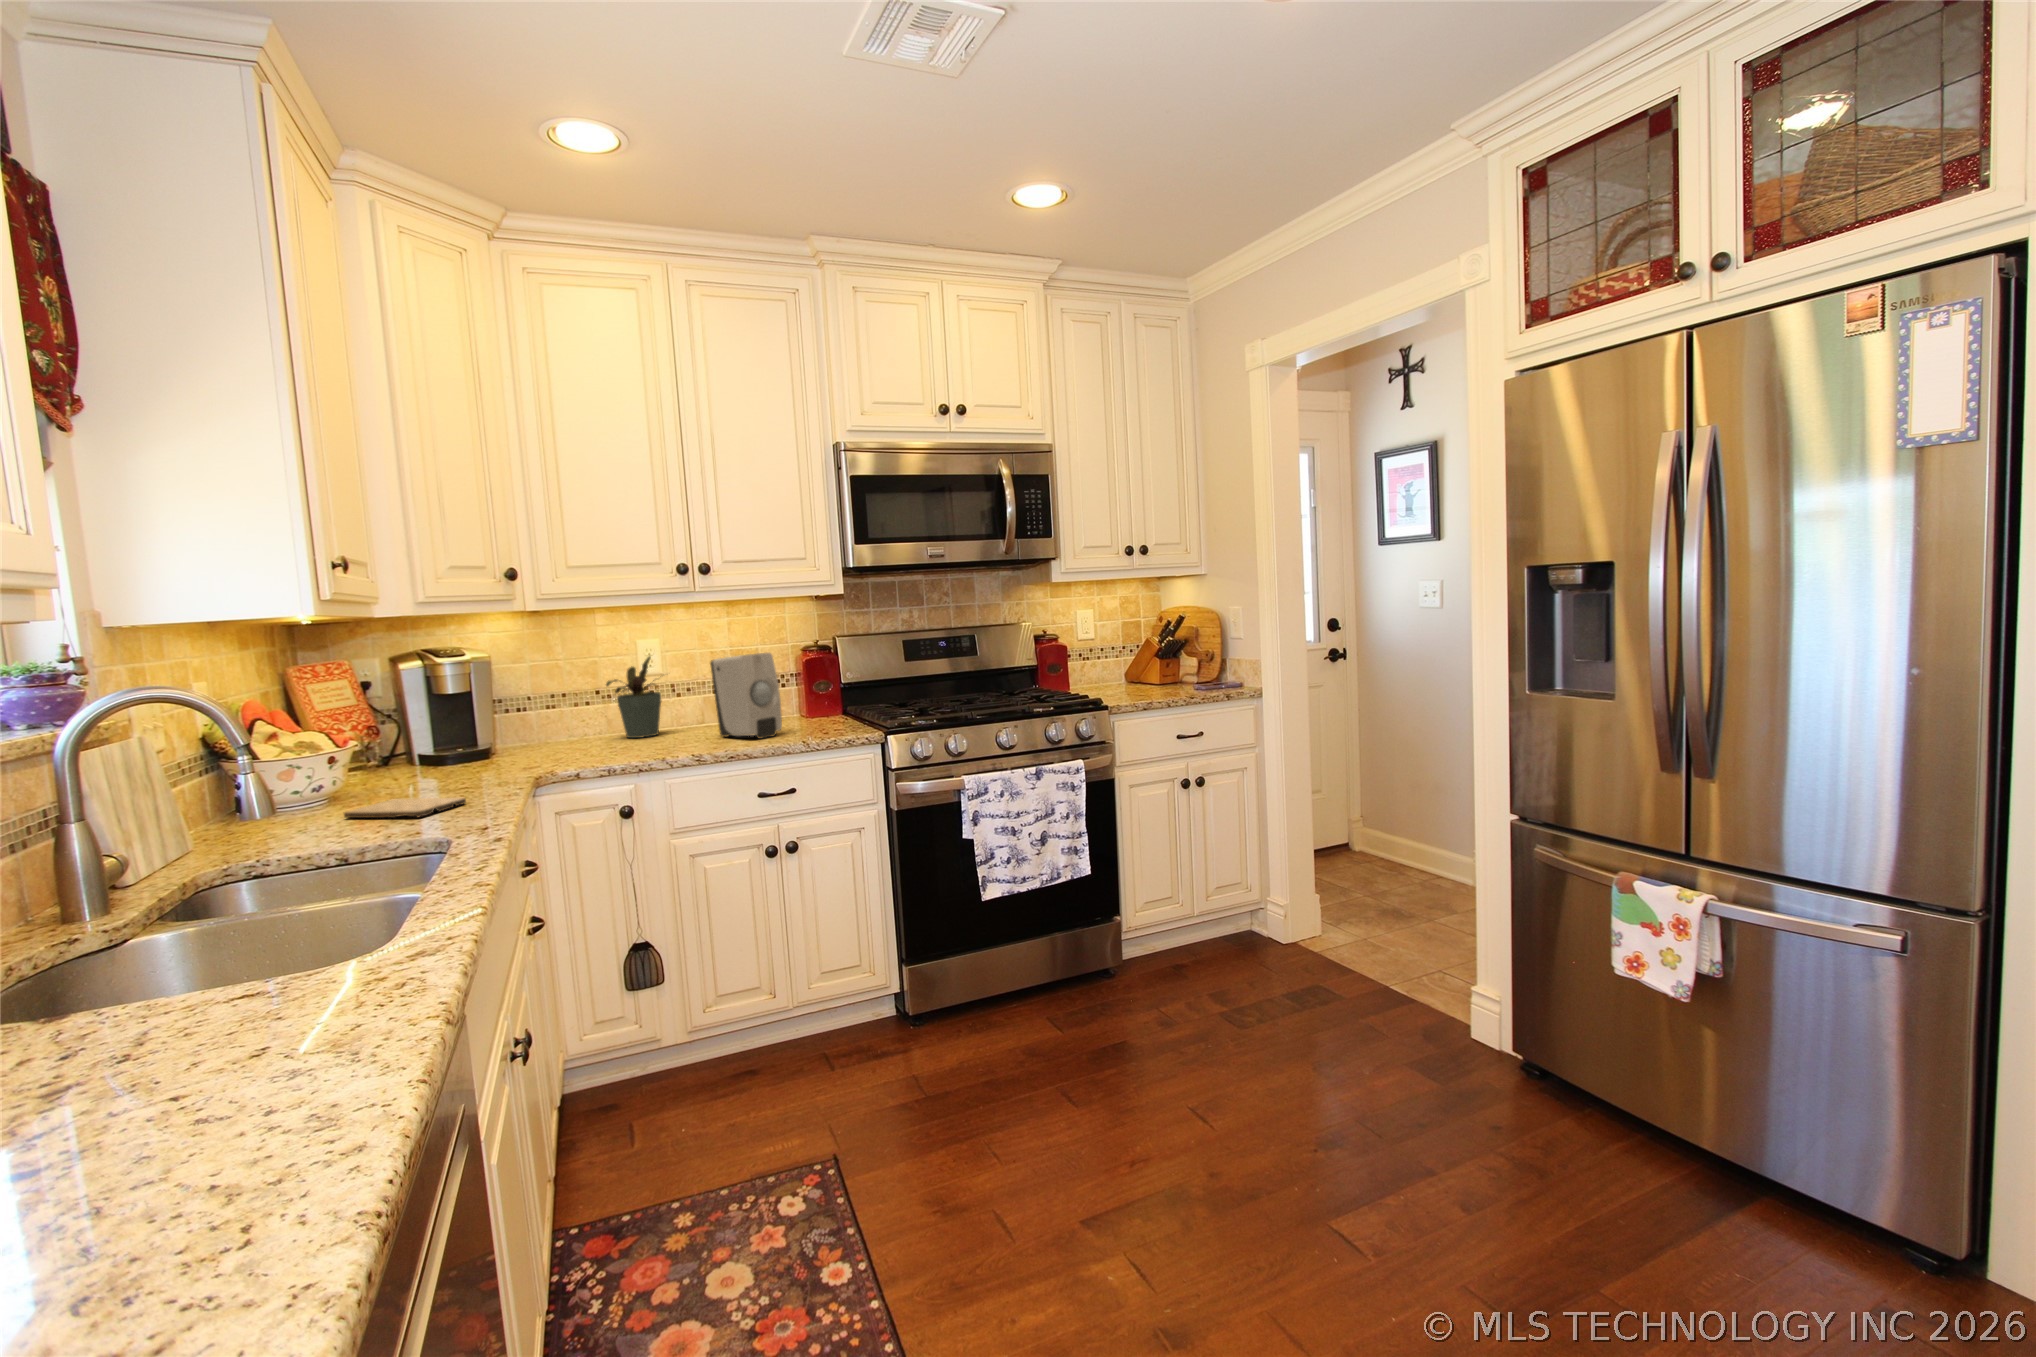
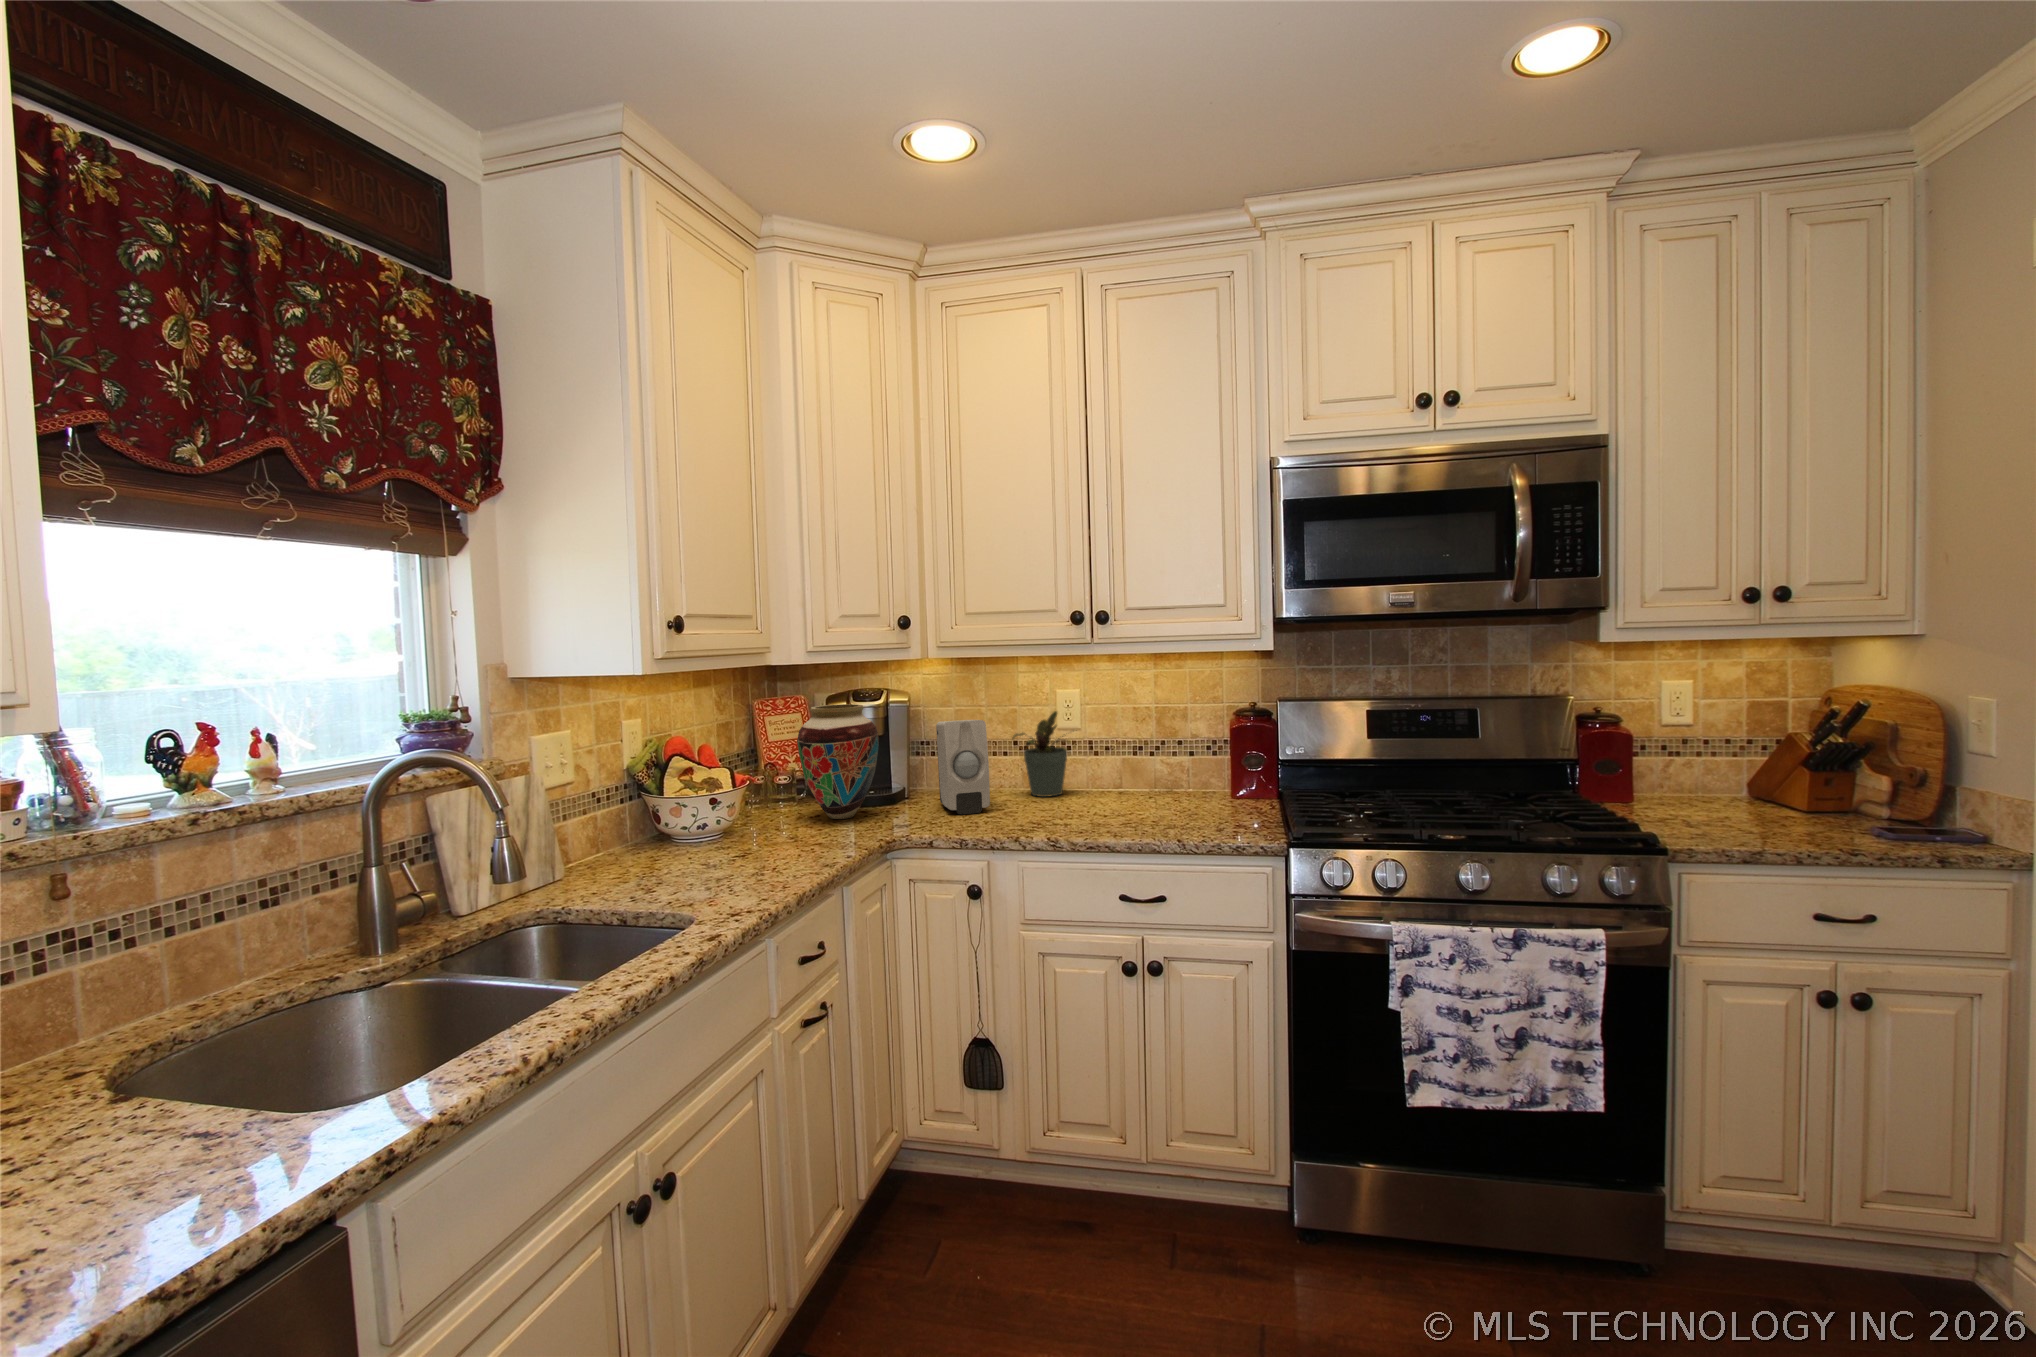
soap dispenser: present [710,653,782,738] -> present [936,720,990,814]
vase: none [384,656,484,777] -> present [797,704,879,819]
cutting board: present [344,798,466,818] -> none [700,846,790,877]

